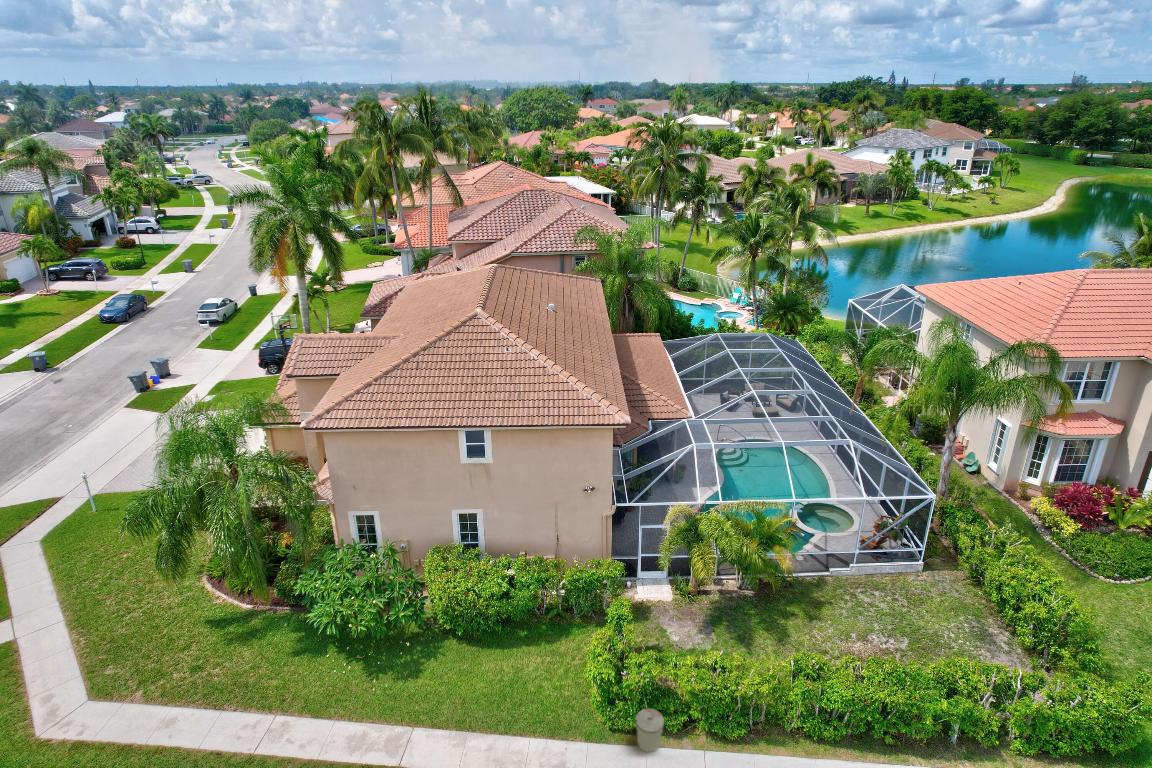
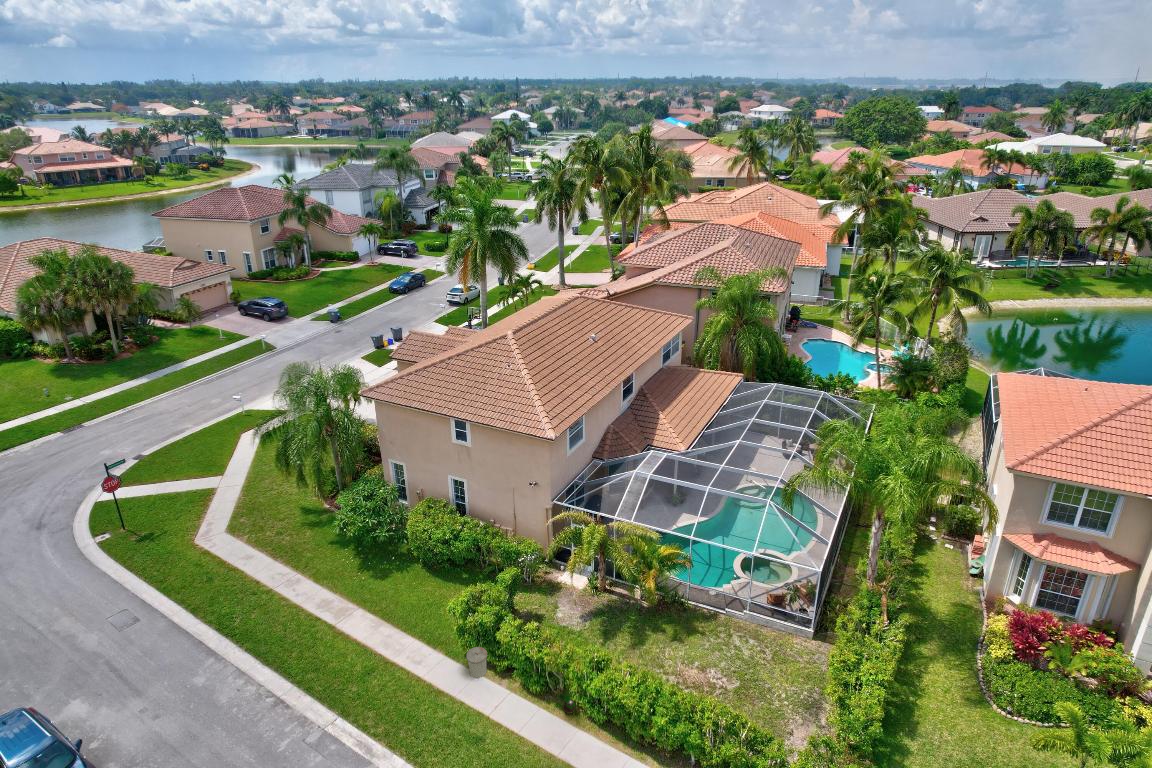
potted tree: none [779,715,803,745] -> present [558,692,575,713]

